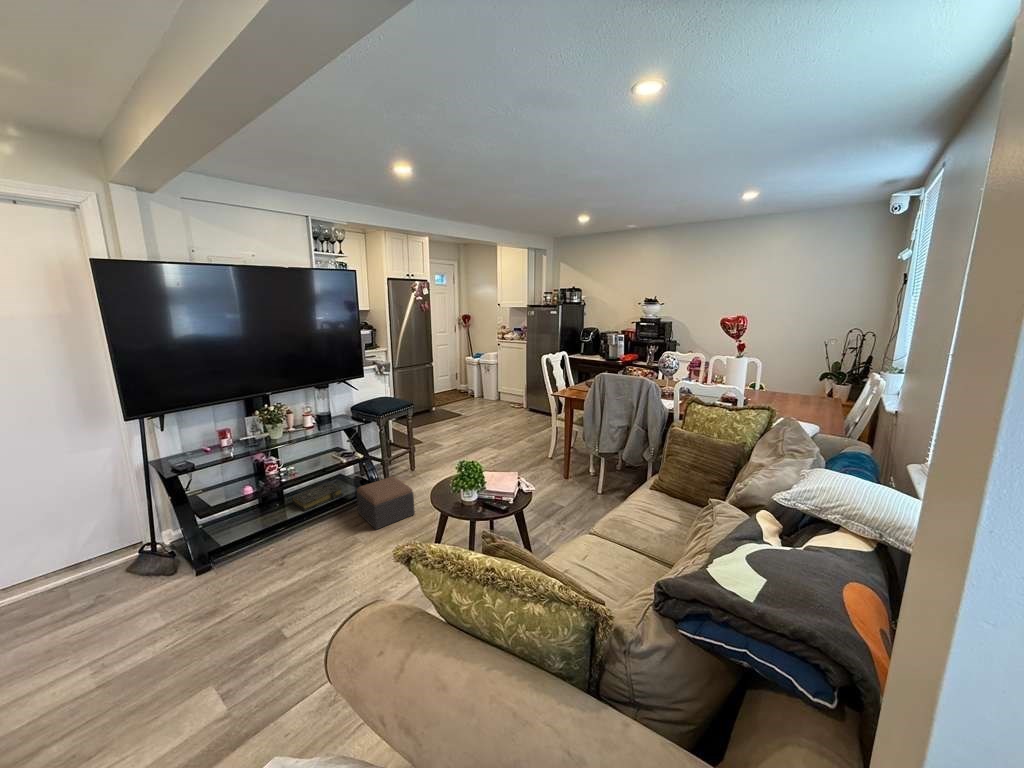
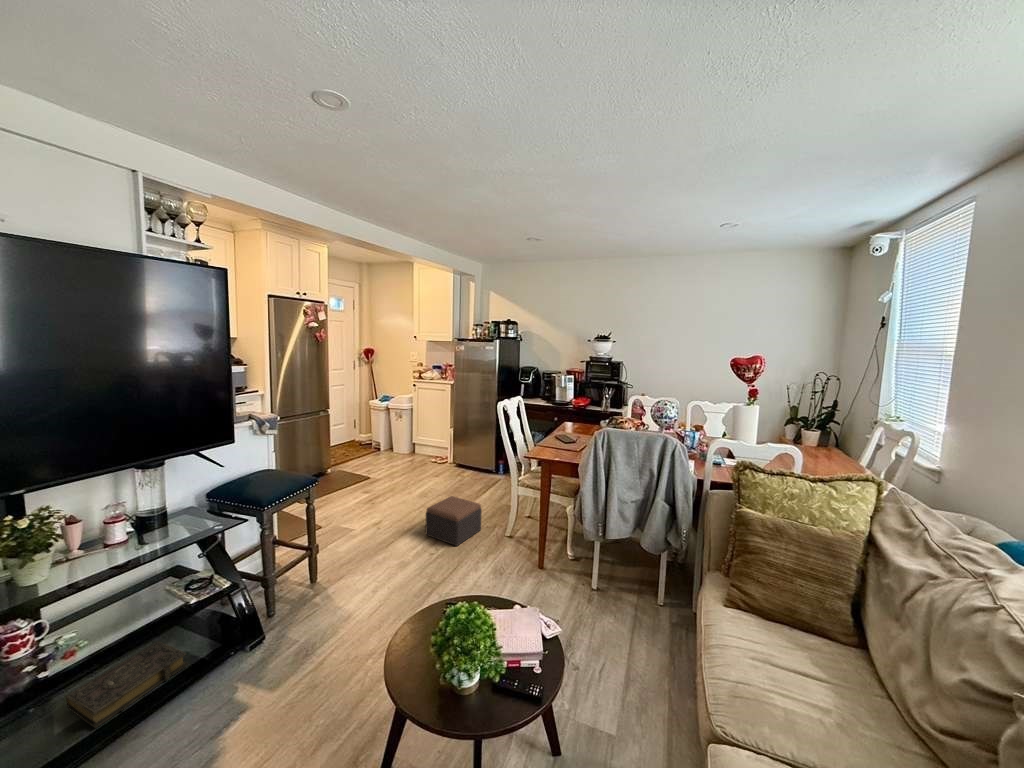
footstool: present [357,477,415,529] -> present [426,496,482,546]

